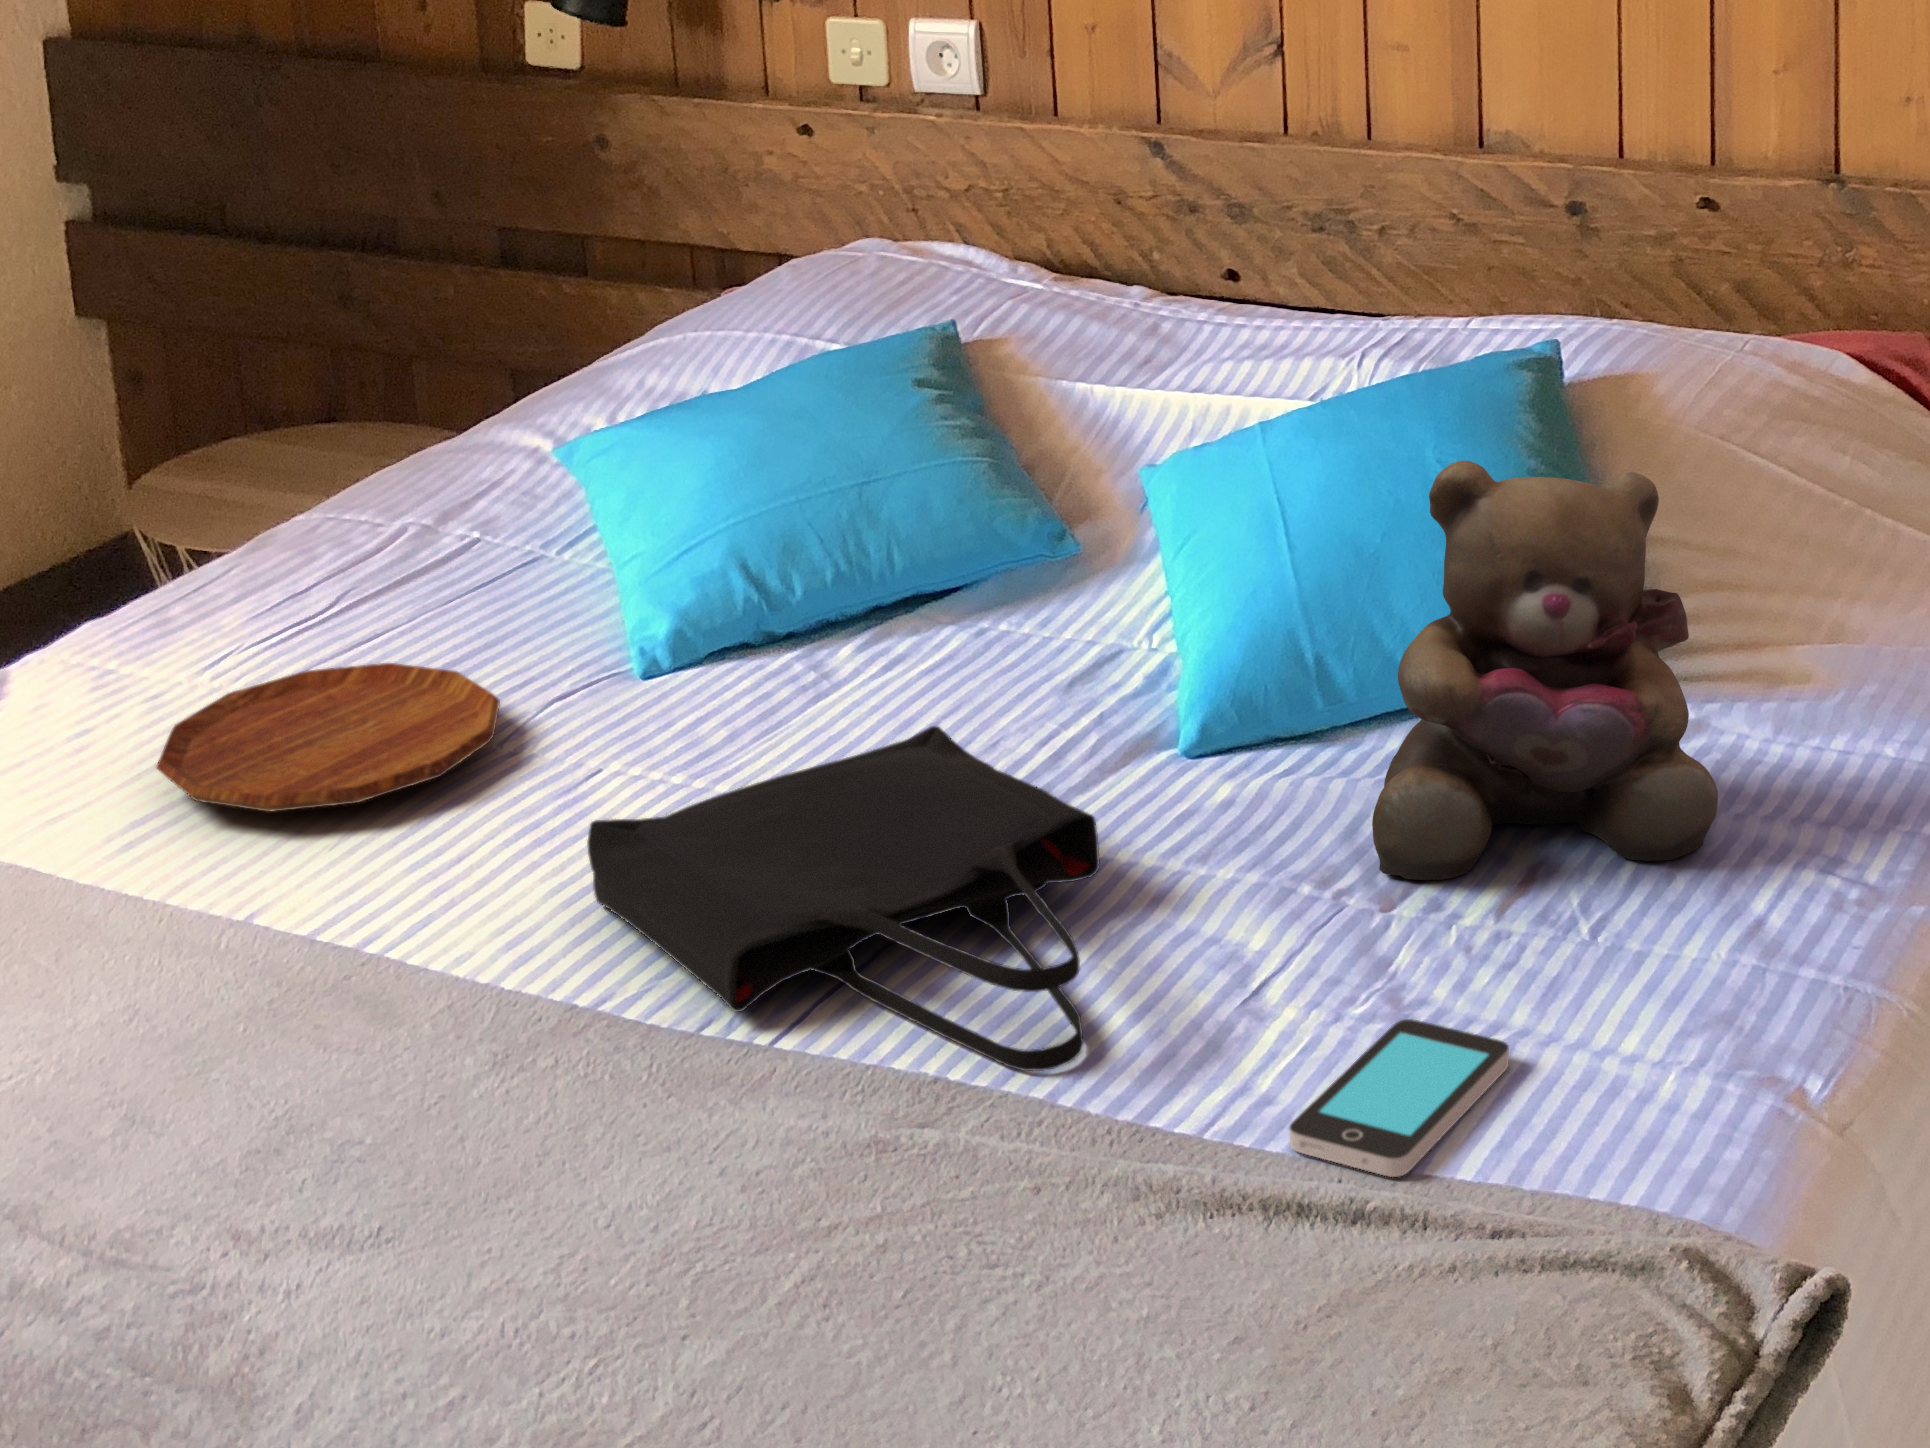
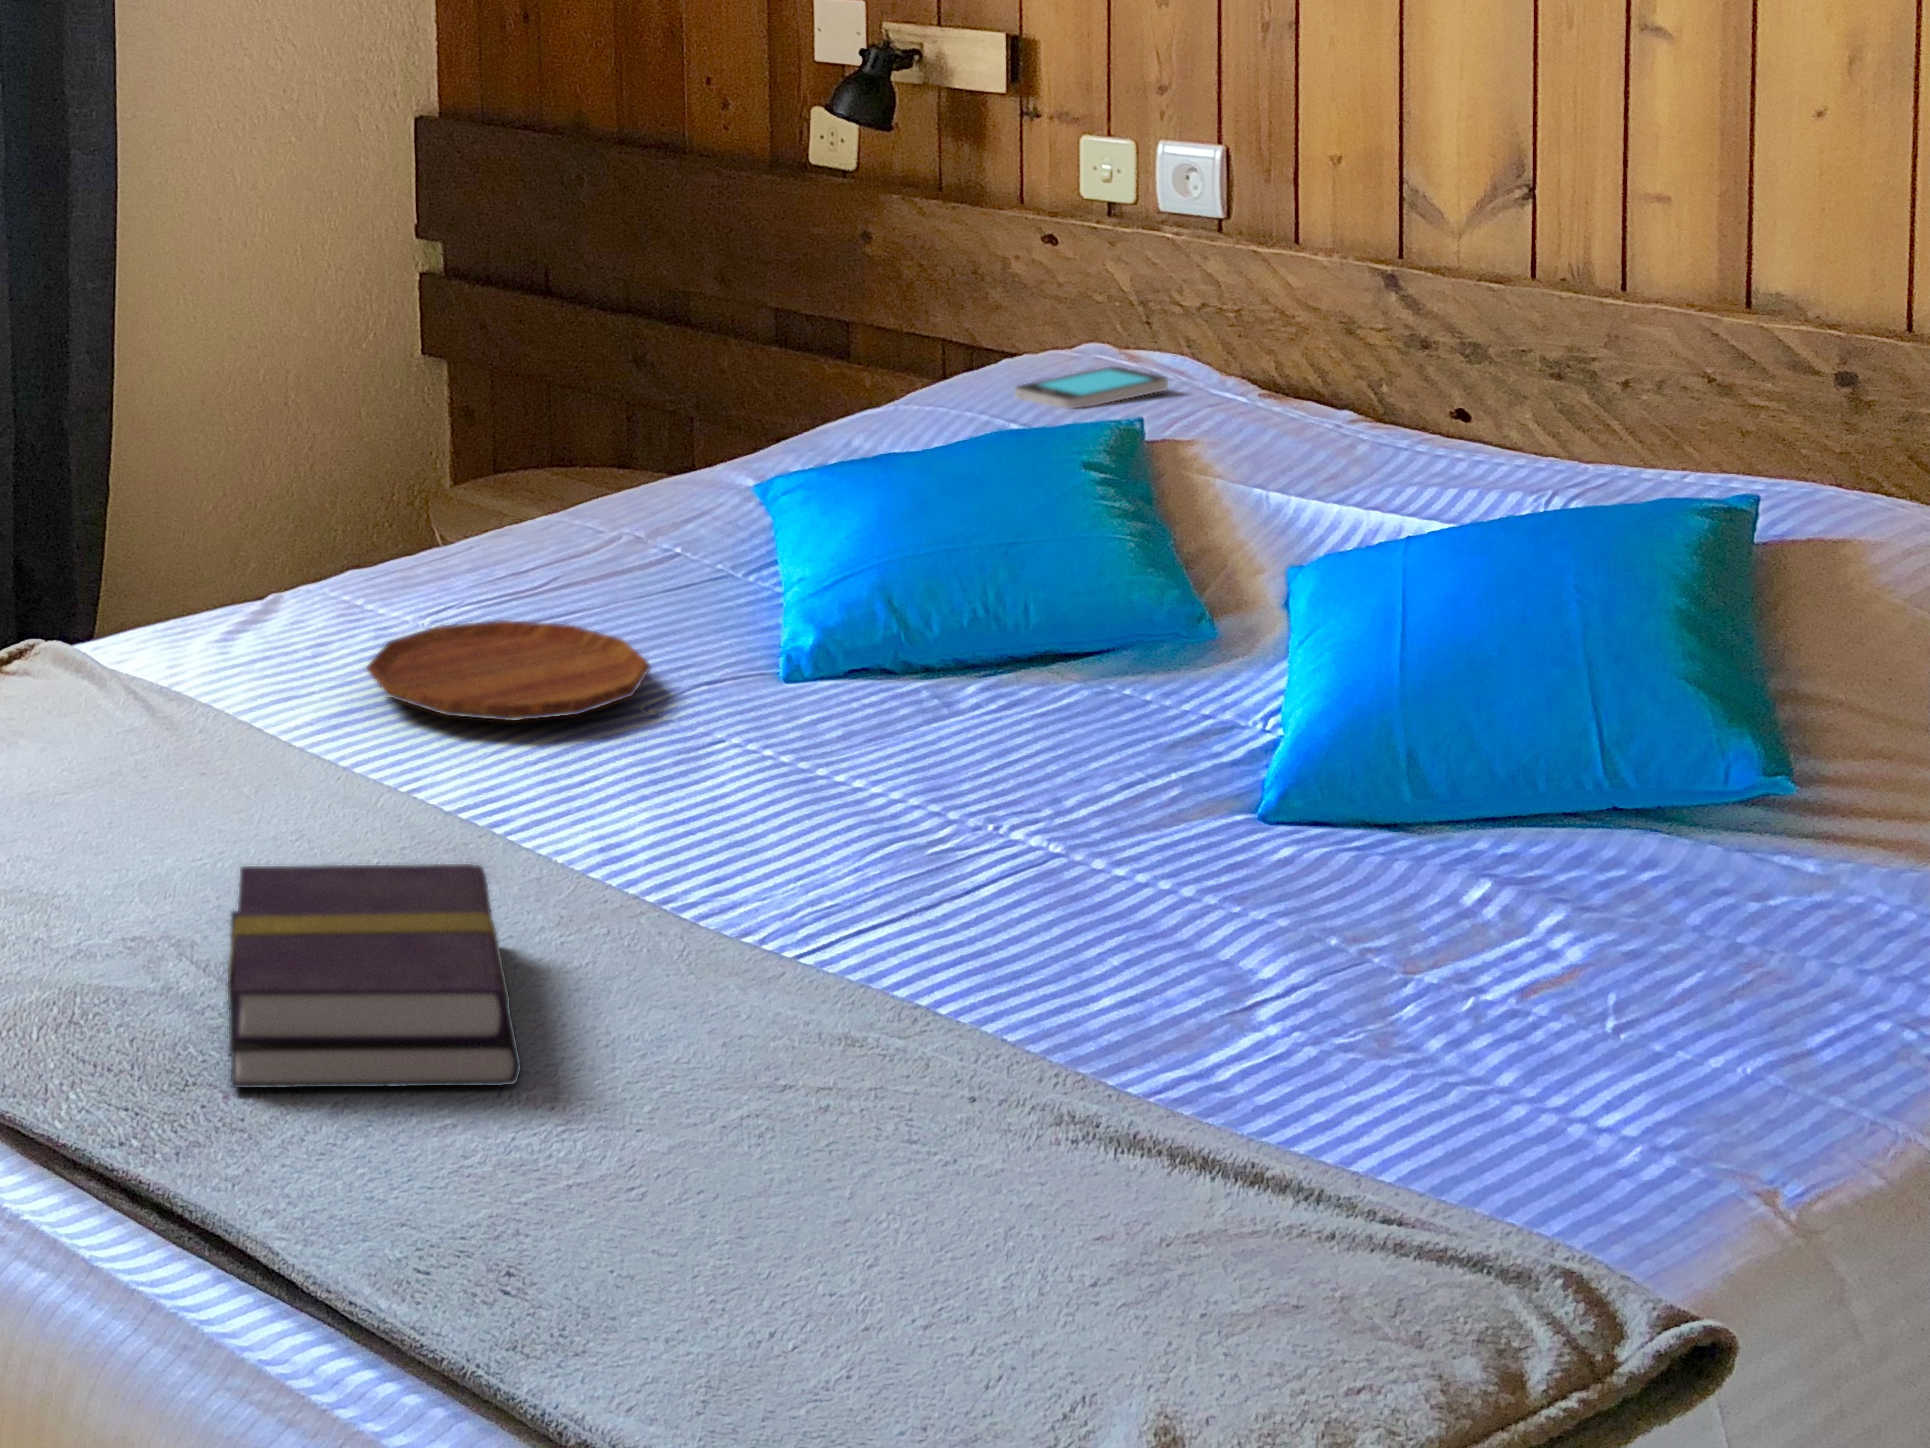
teddy bear: present [1372,461,1718,880] -> none [1405,552,1796,984]
tote bag: present [587,726,1099,1071] -> none [673,738,1127,1018]
smartphone: present [1289,1019,1509,1177] -> present [1015,367,1168,409]
book: none [95,1030,533,1422] -> present [228,864,521,1088]

